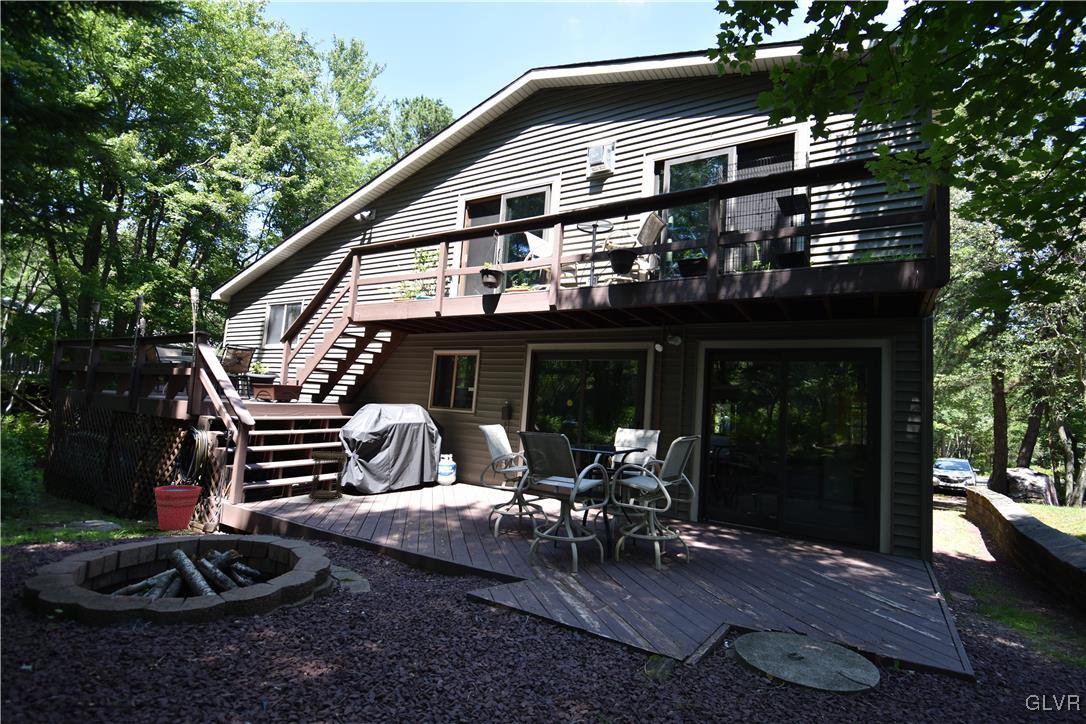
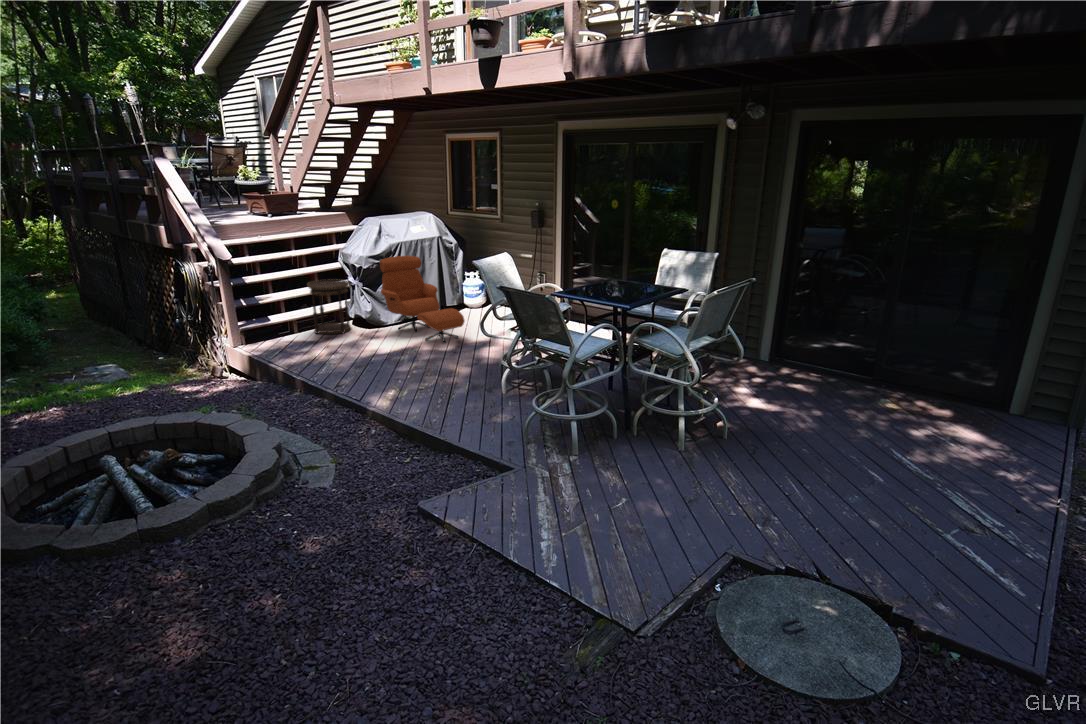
armchair: none [375,435,450,507] -> present [380,256,464,343]
bucket: present [155,485,201,530] -> none [147,327,196,377]

